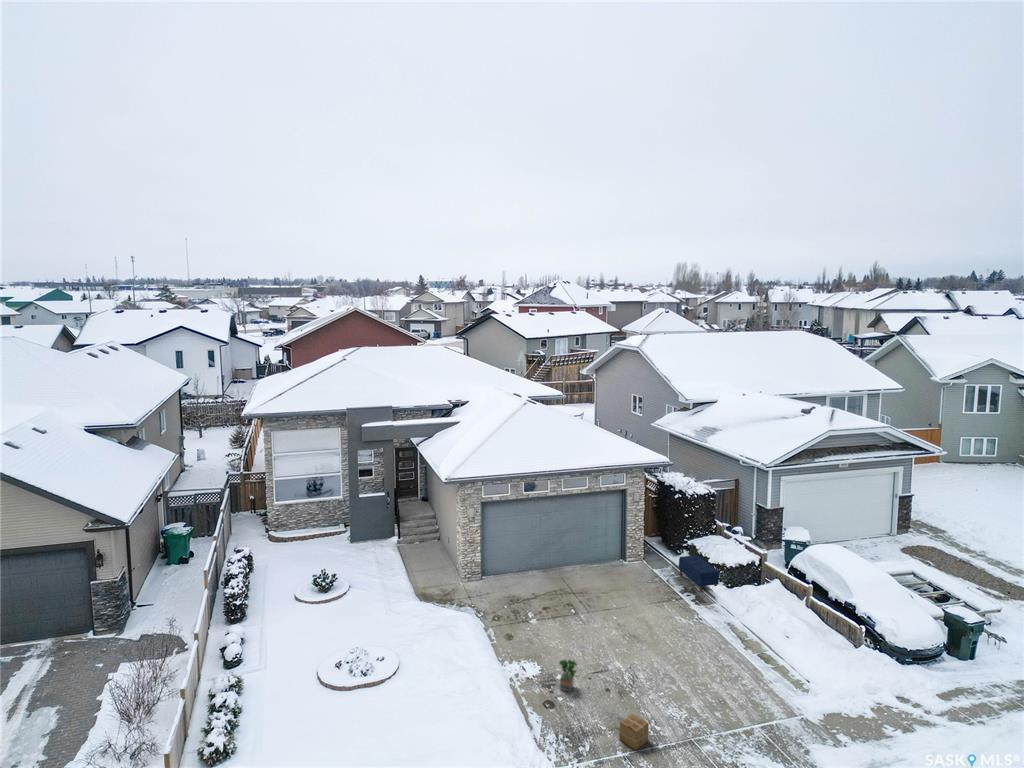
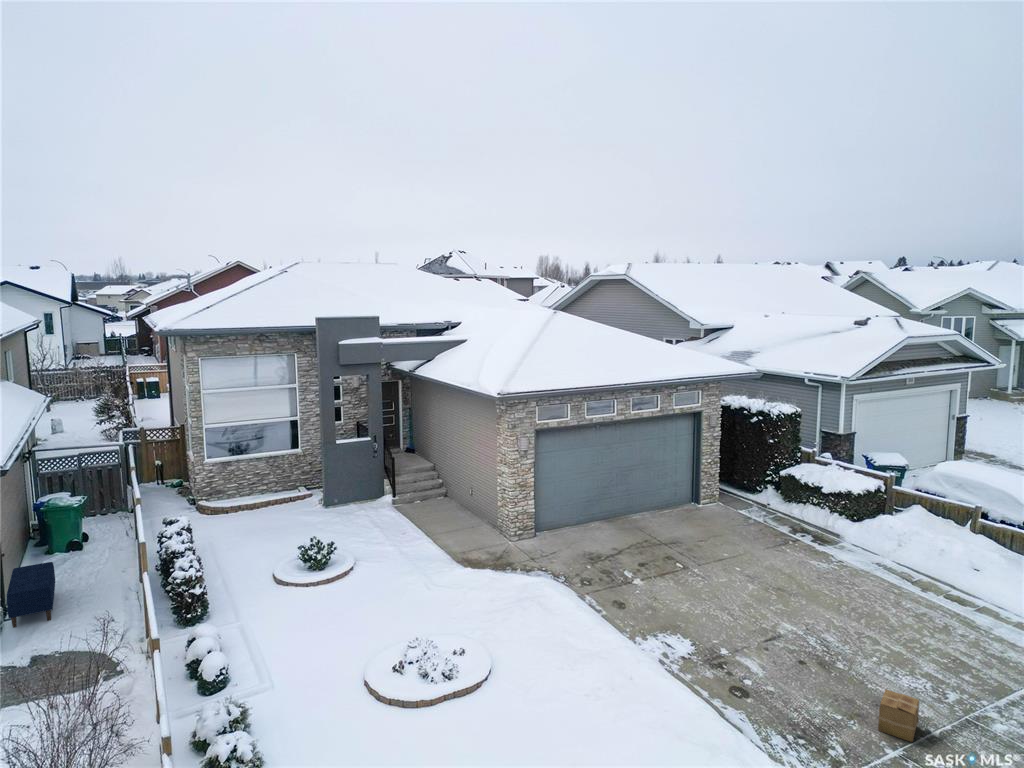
bench: present [679,555,719,592] -> present [7,562,55,628]
potted tree: present [559,660,577,692] -> none [735,623,766,670]

